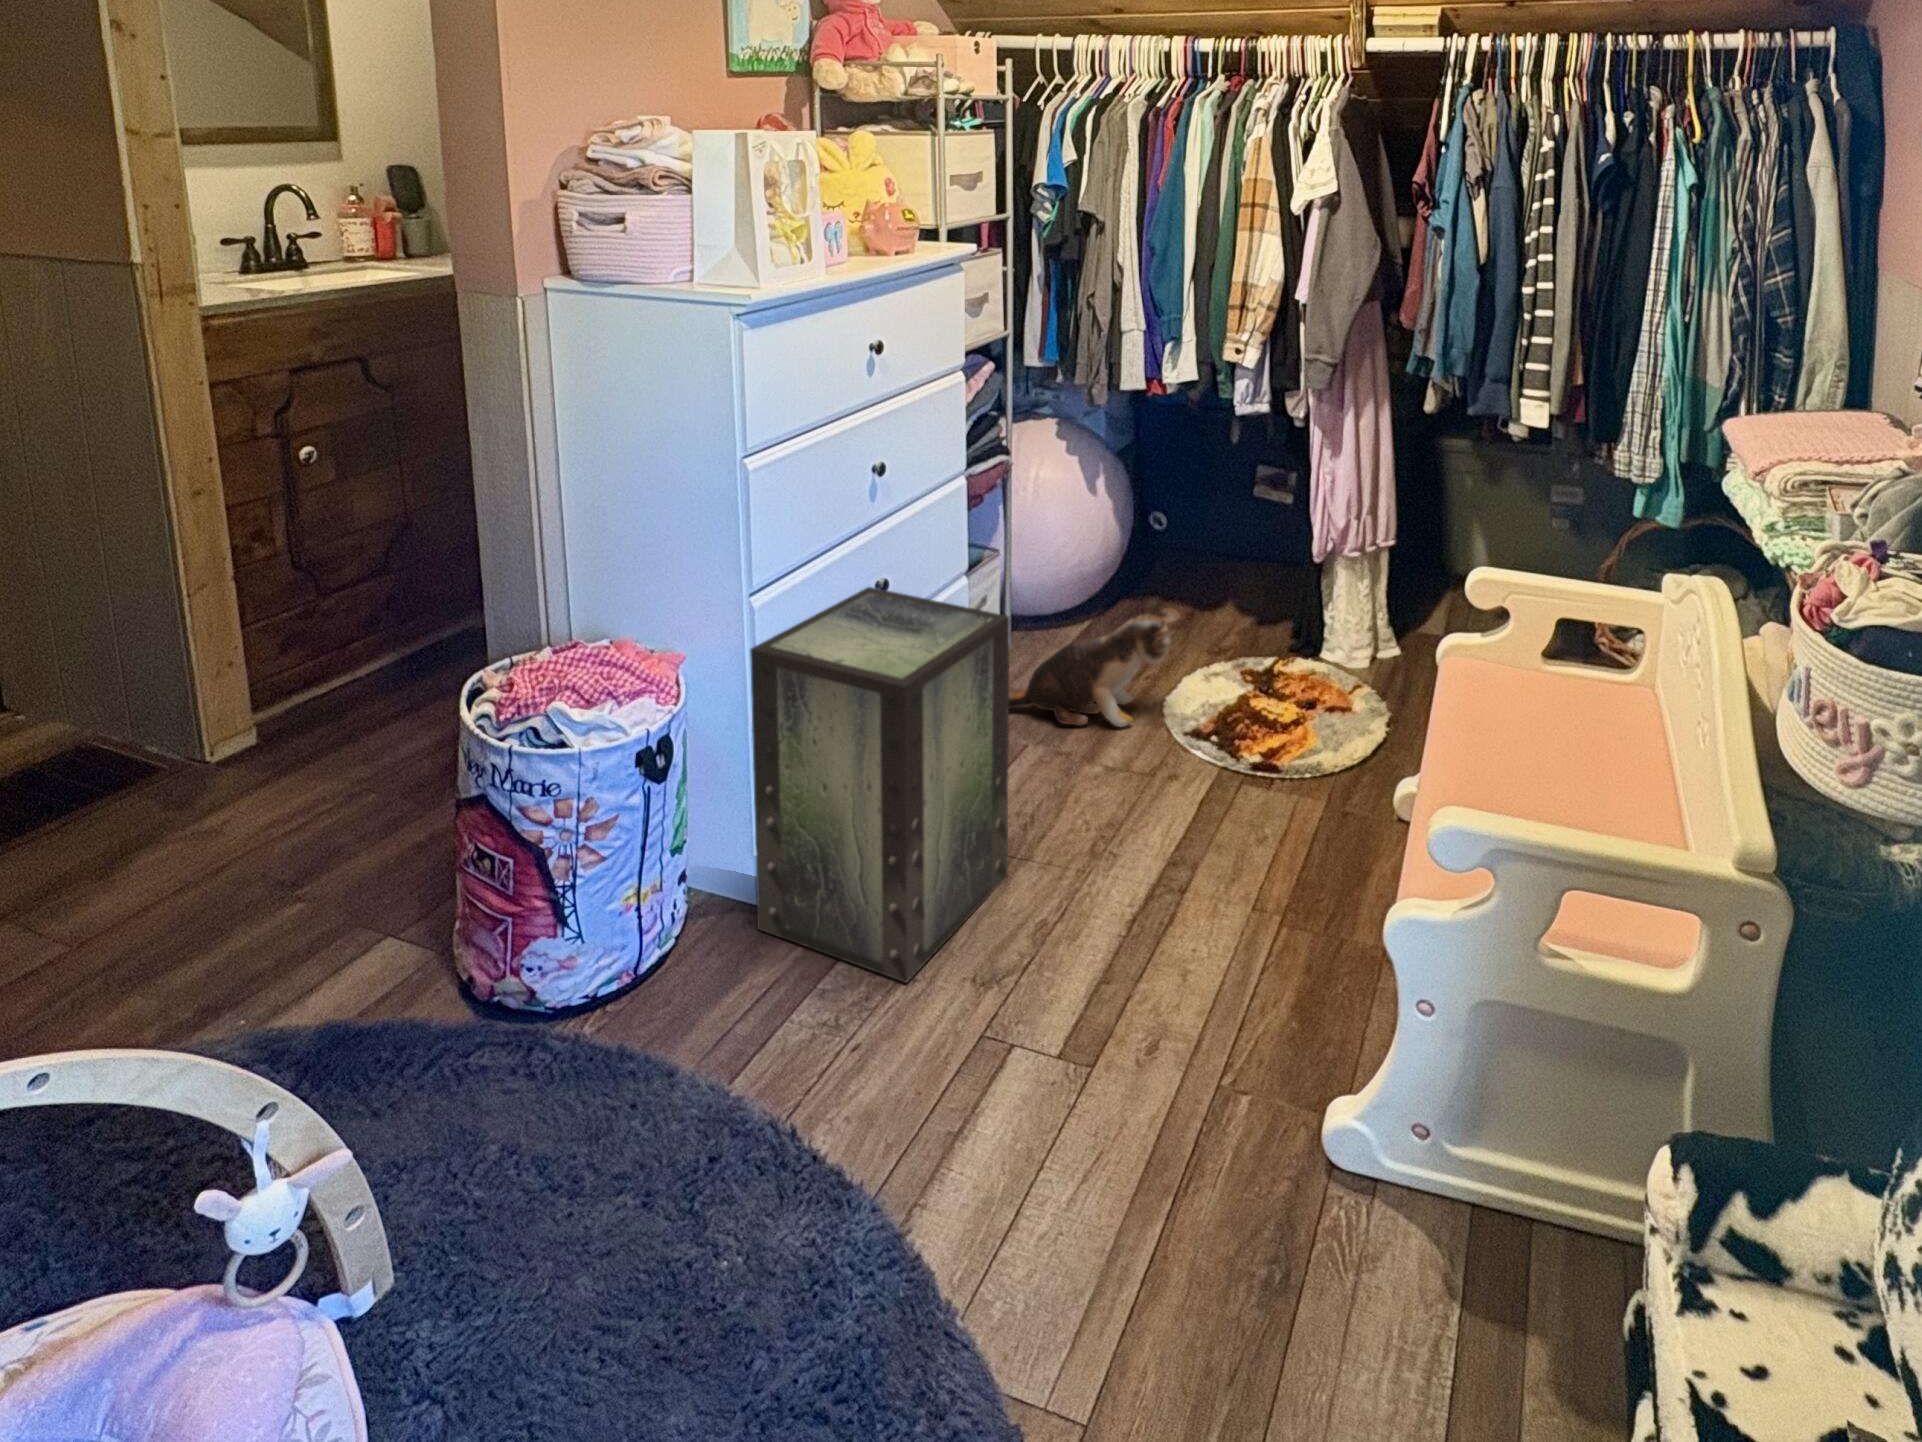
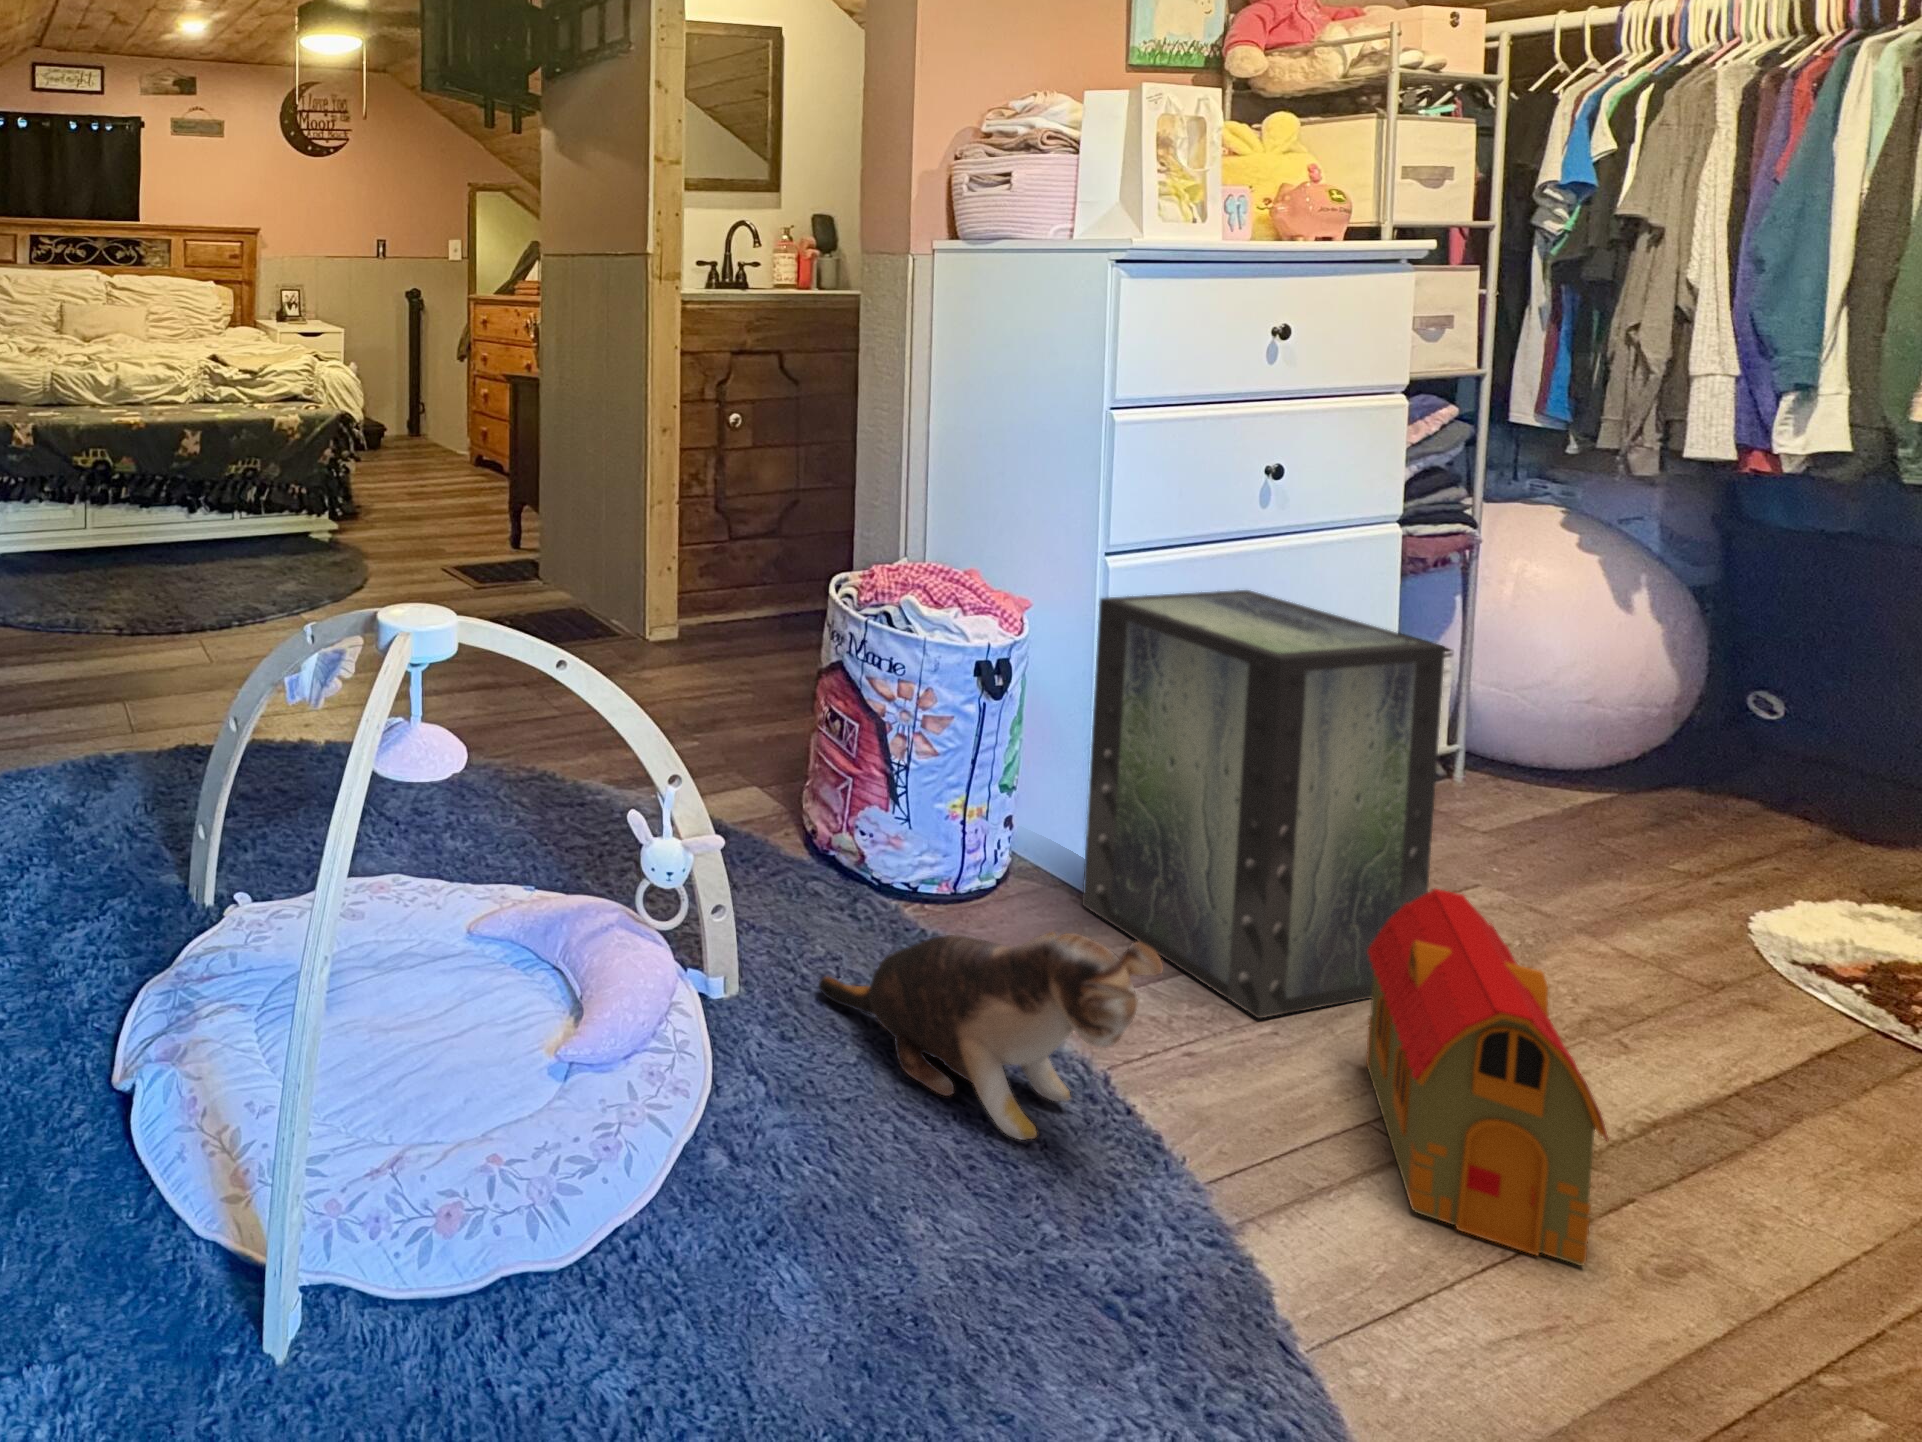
plush toy: present [1009,608,1180,727] -> present [819,932,1163,1140]
toy house: none [979,829,1133,1125] -> present [1366,889,1608,1266]

